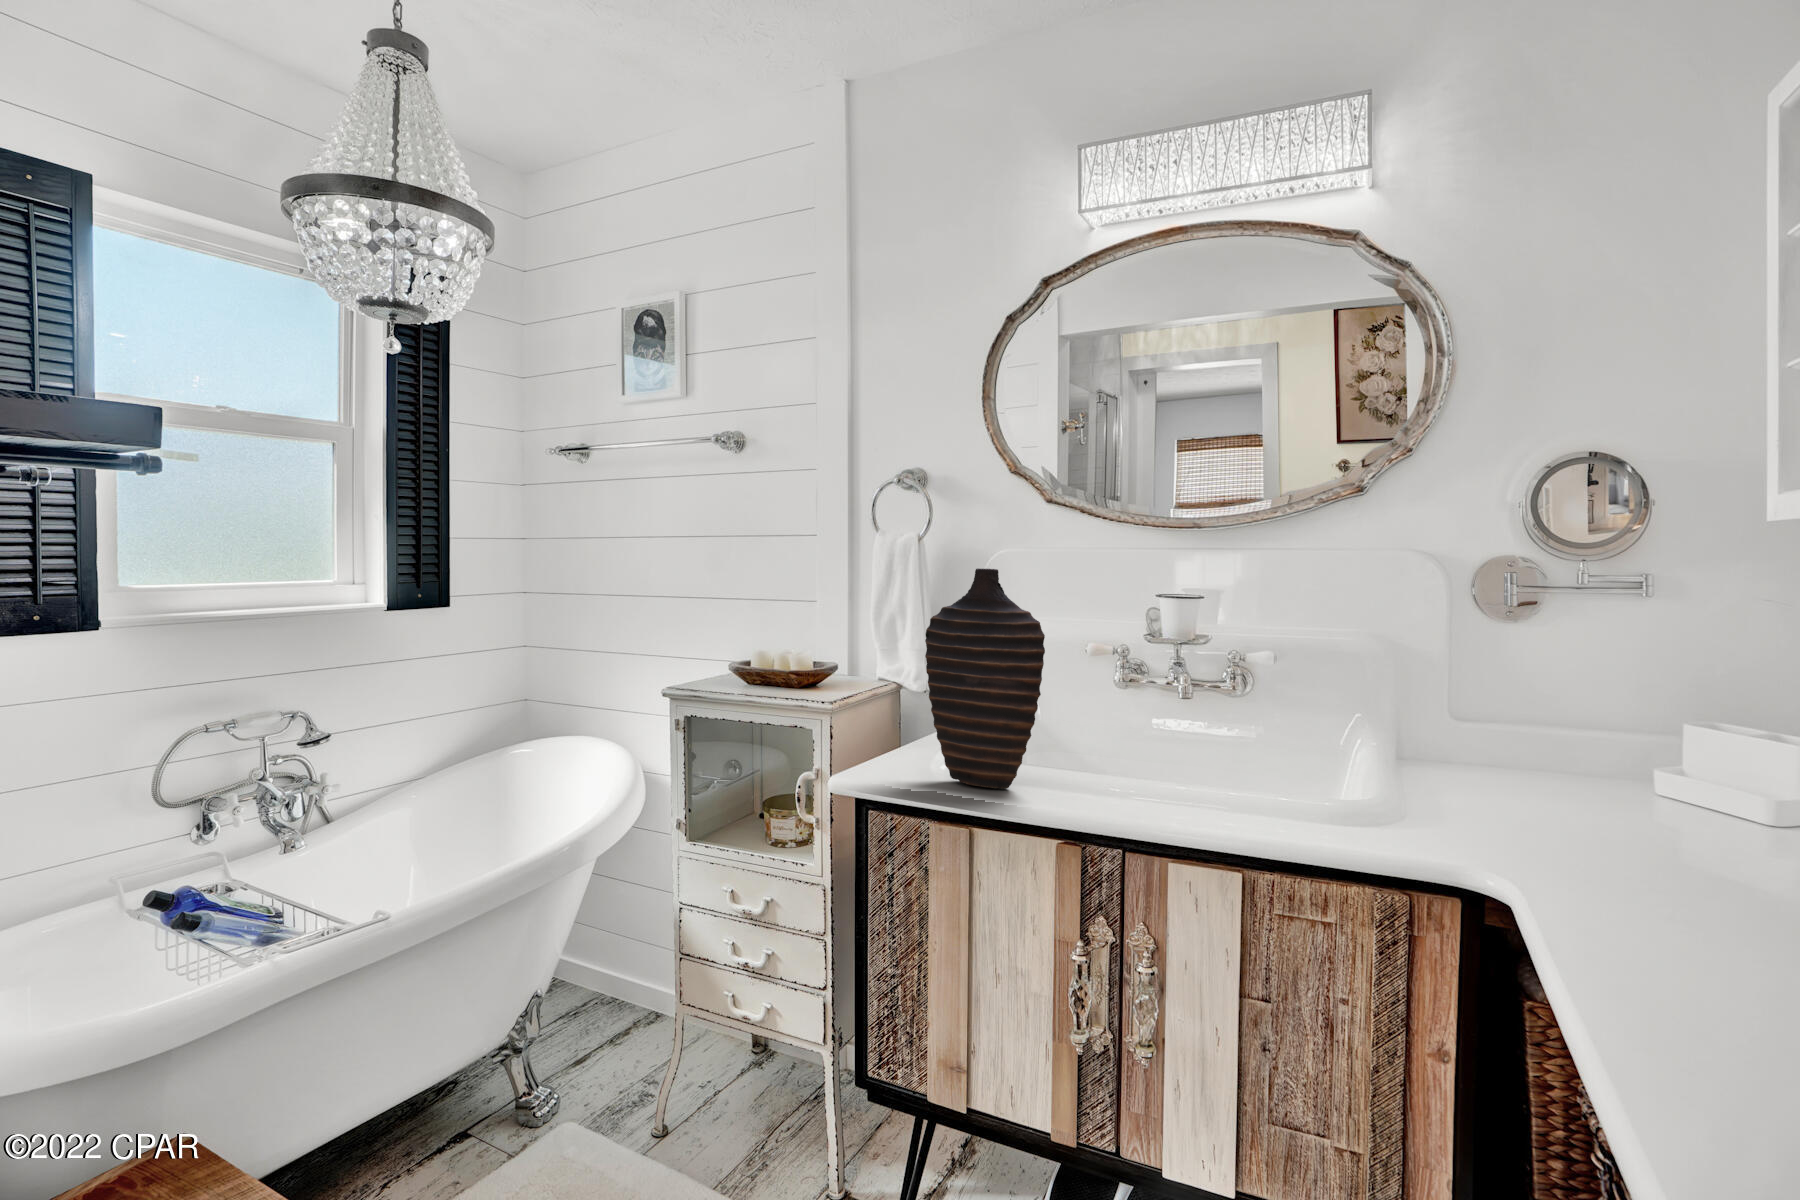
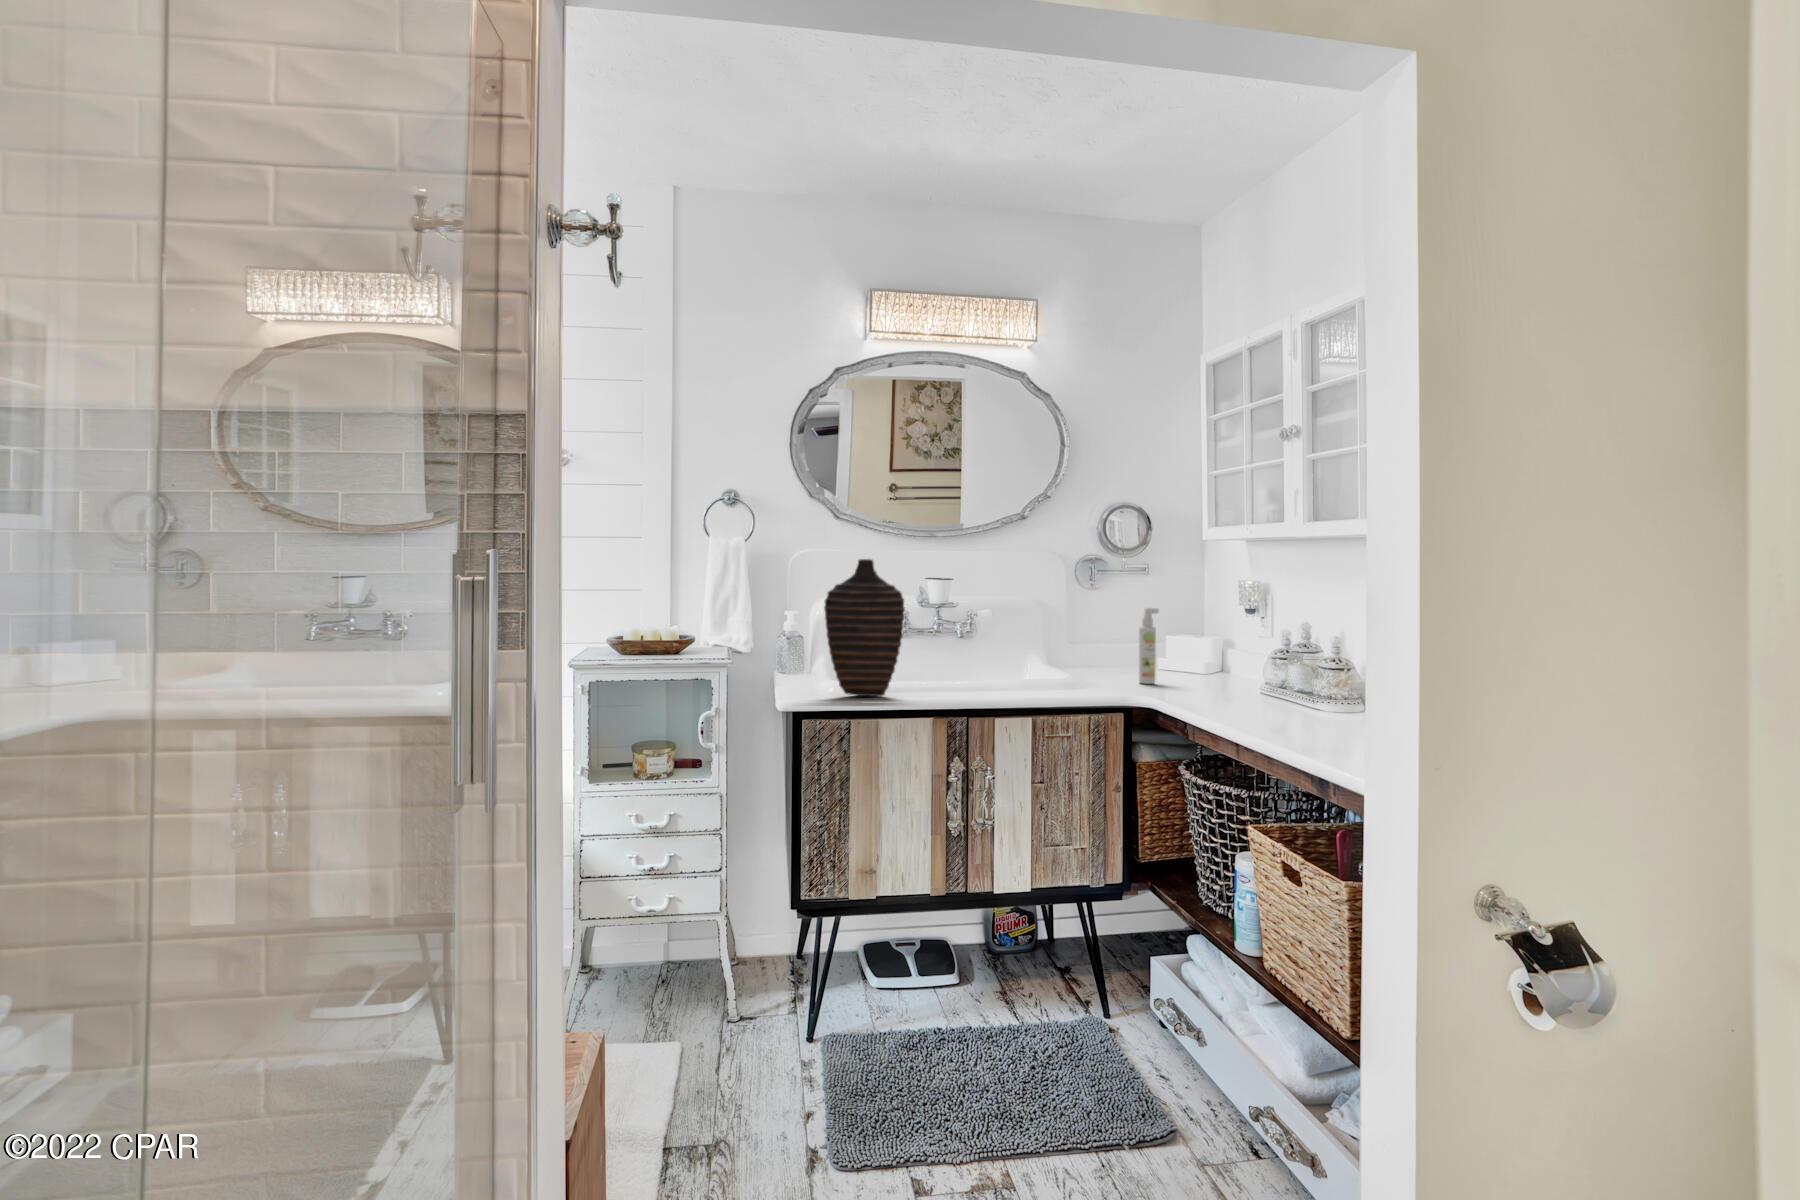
spray bottle: none [1580,671,1638,832] -> present [1139,608,1159,684]

